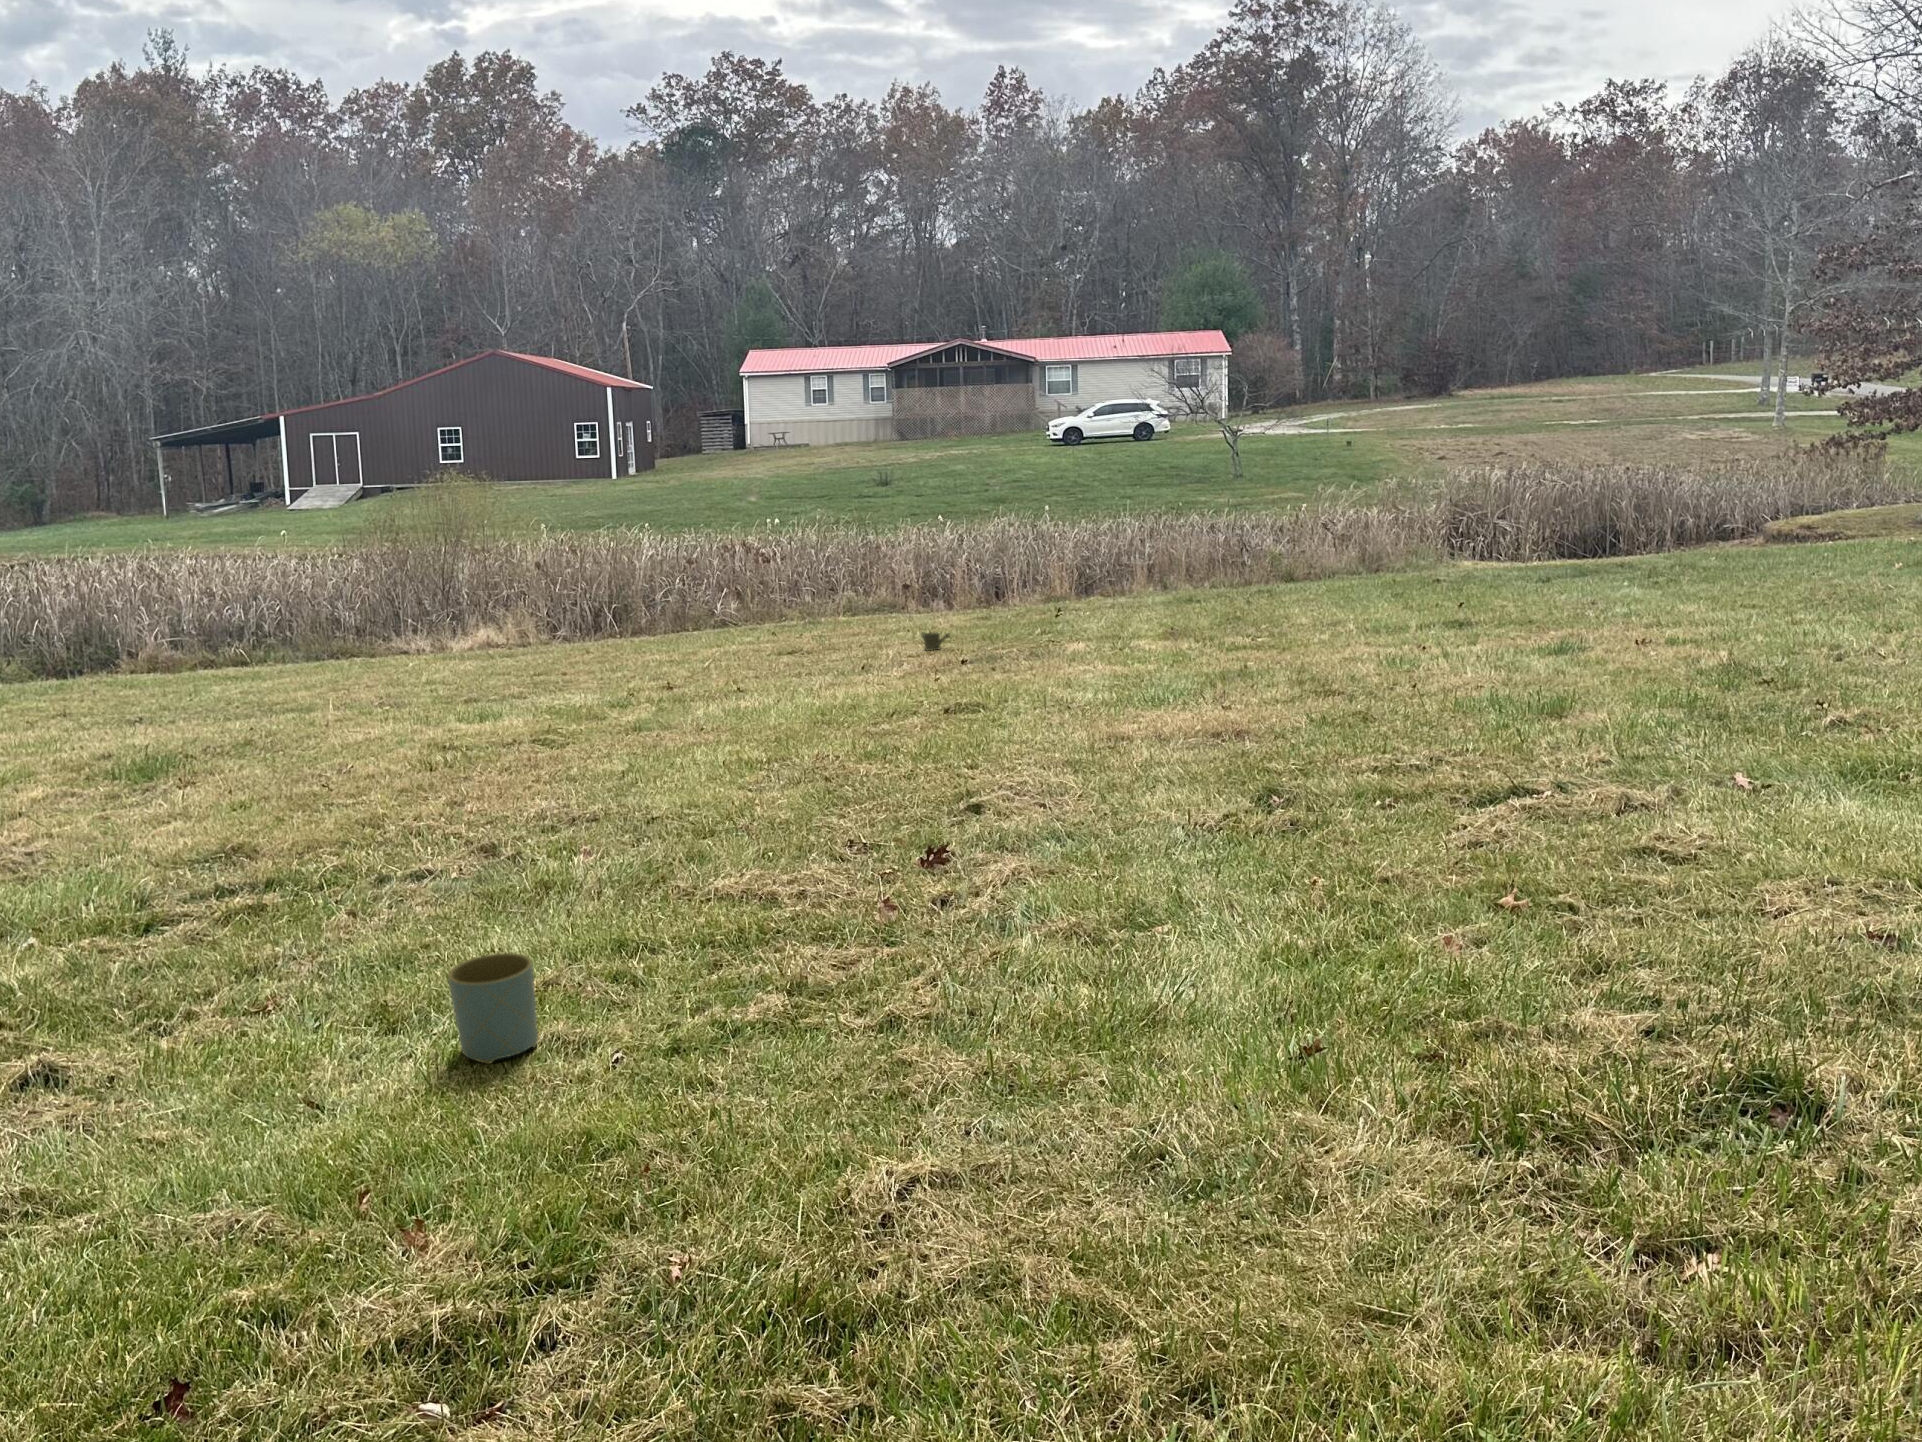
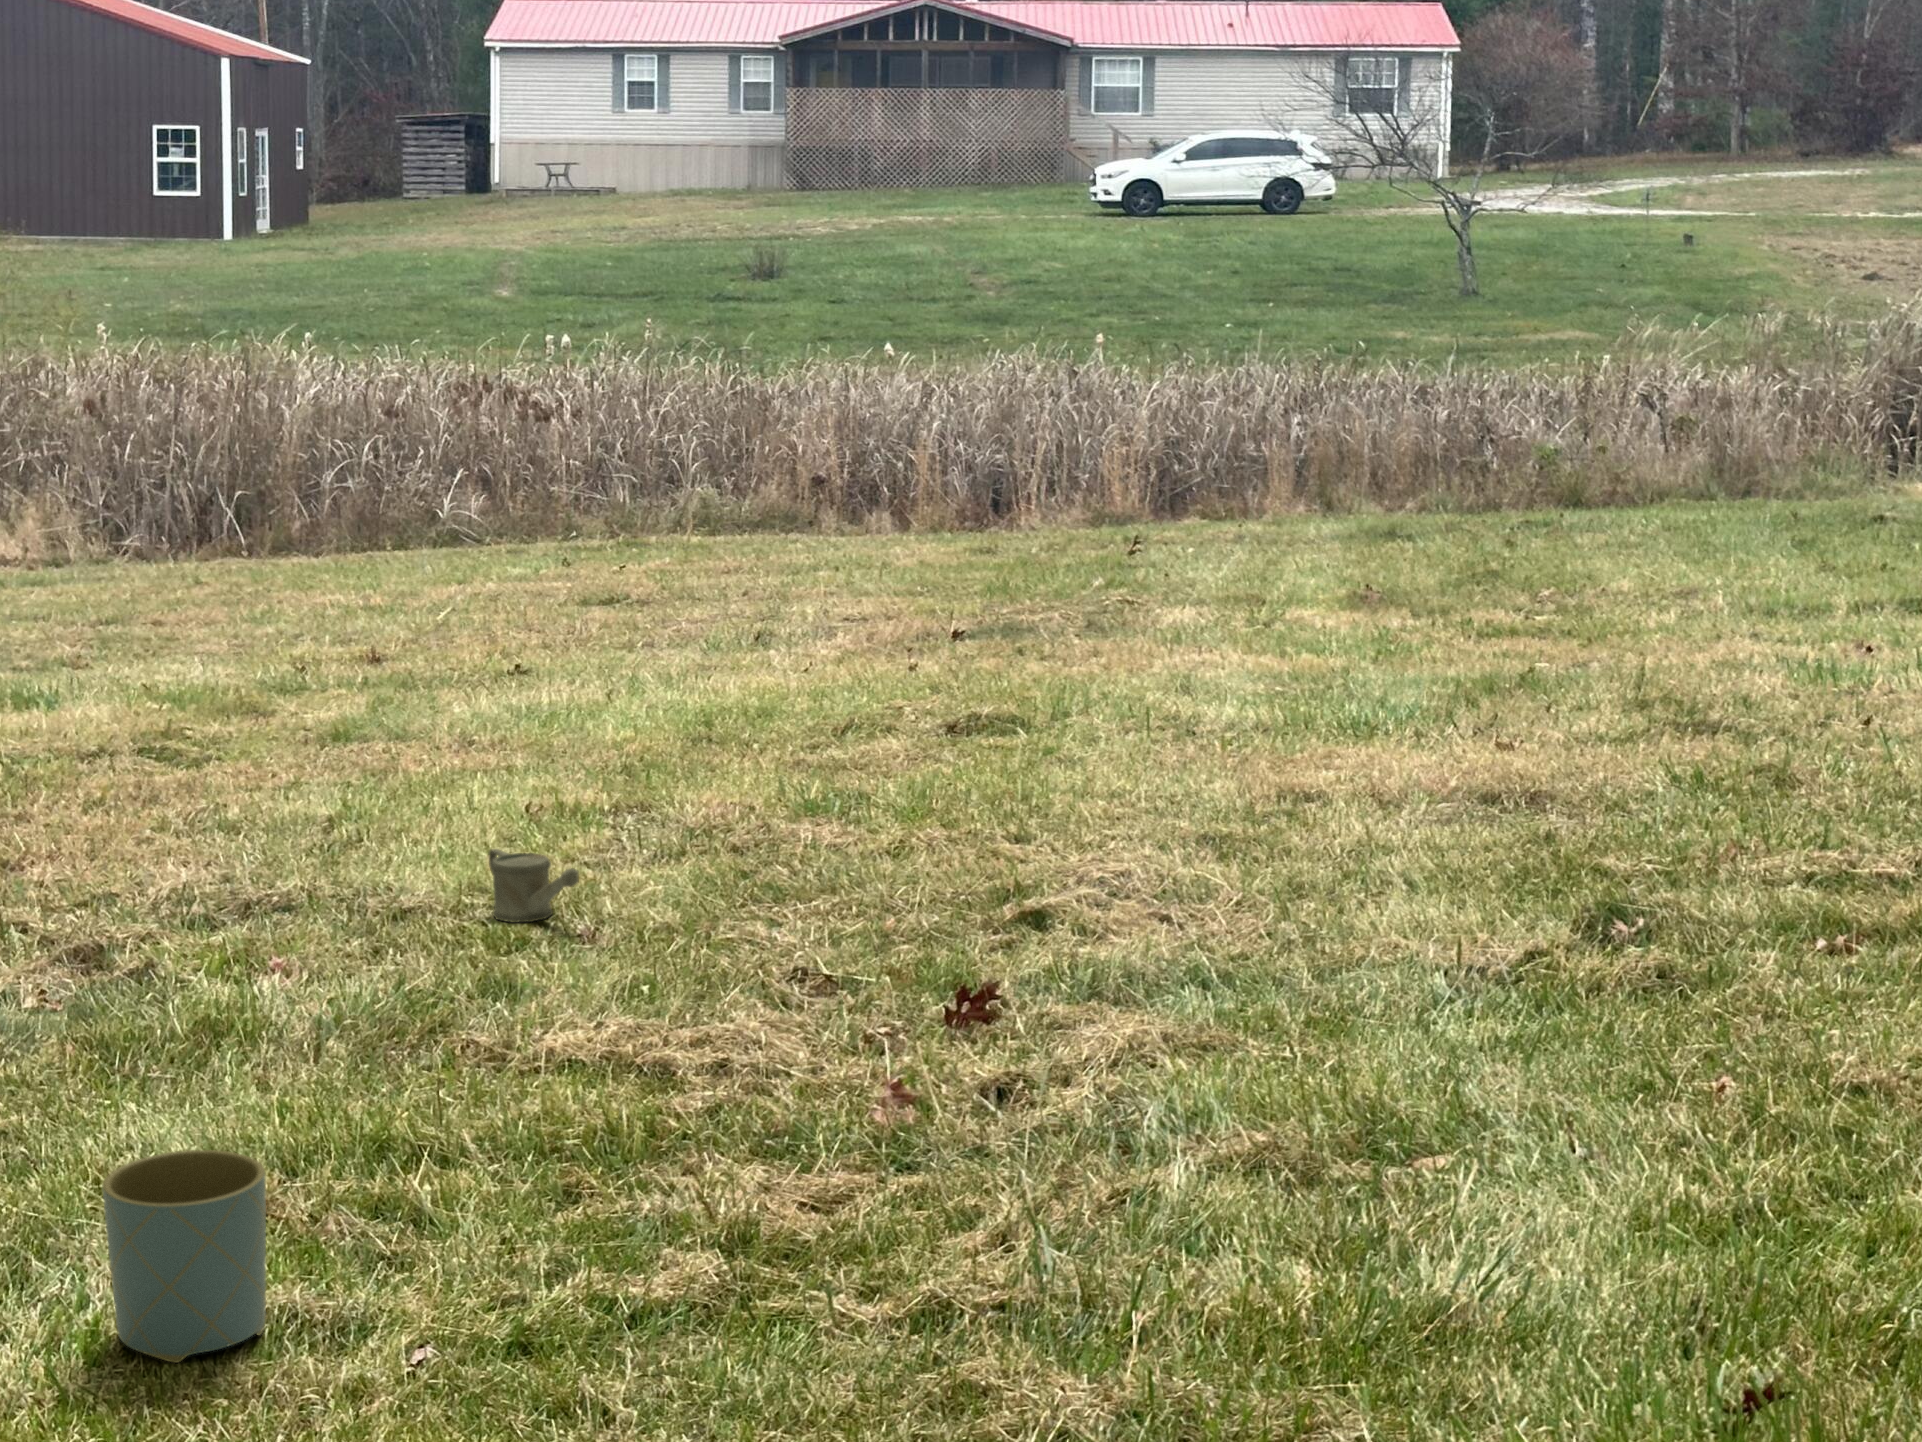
watering can: present [921,632,950,651] -> present [489,849,579,922]

